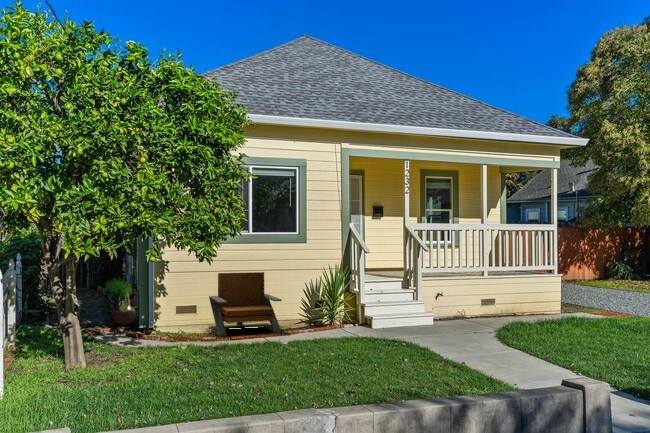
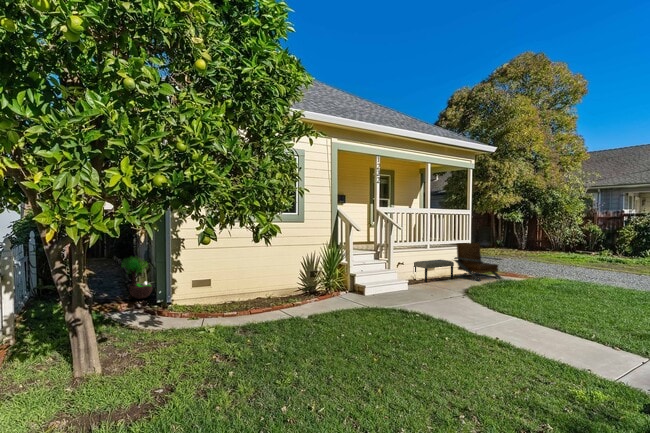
lounge chair: present [209,272,282,336] -> present [453,243,502,281]
bench: none [457,291,517,320] -> present [414,260,454,282]

